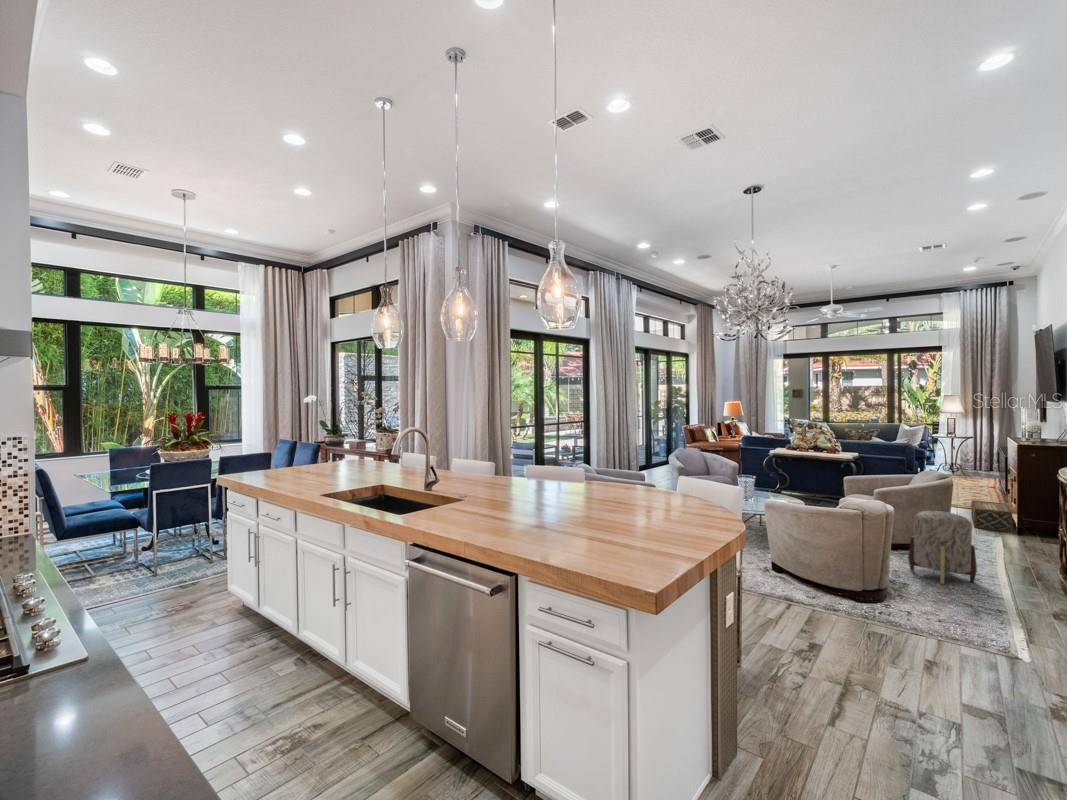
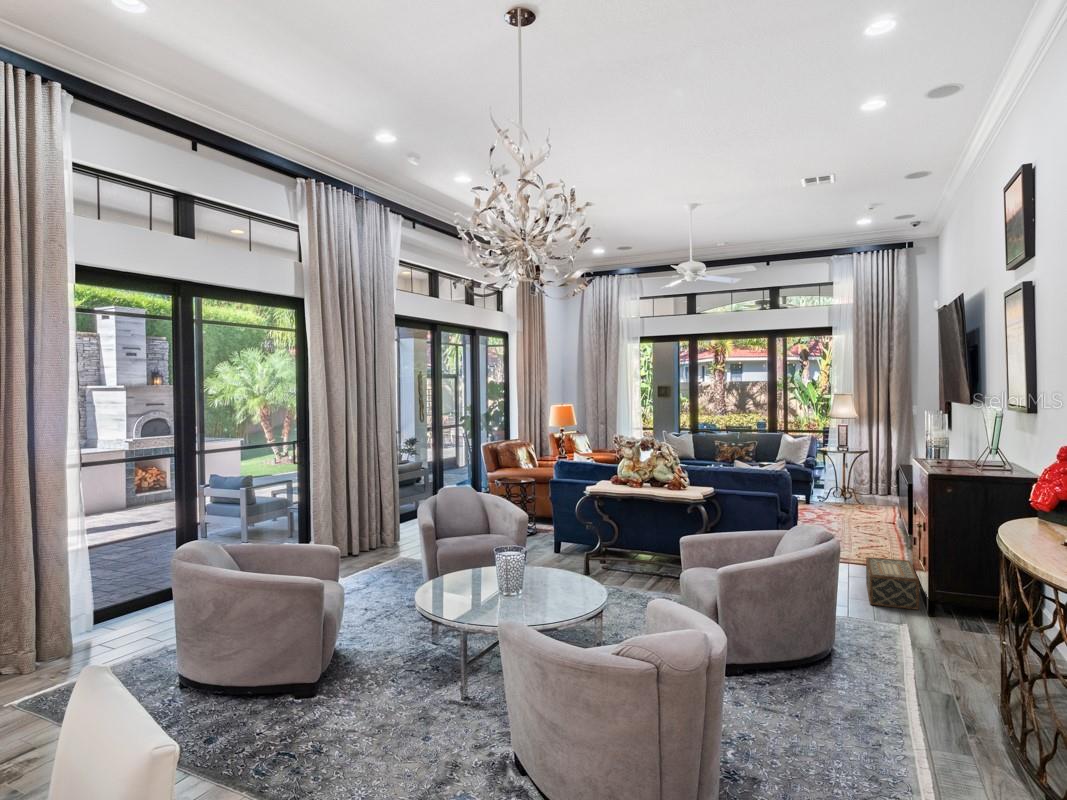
ottoman: present [908,511,977,584] -> none [764,613,873,765]

